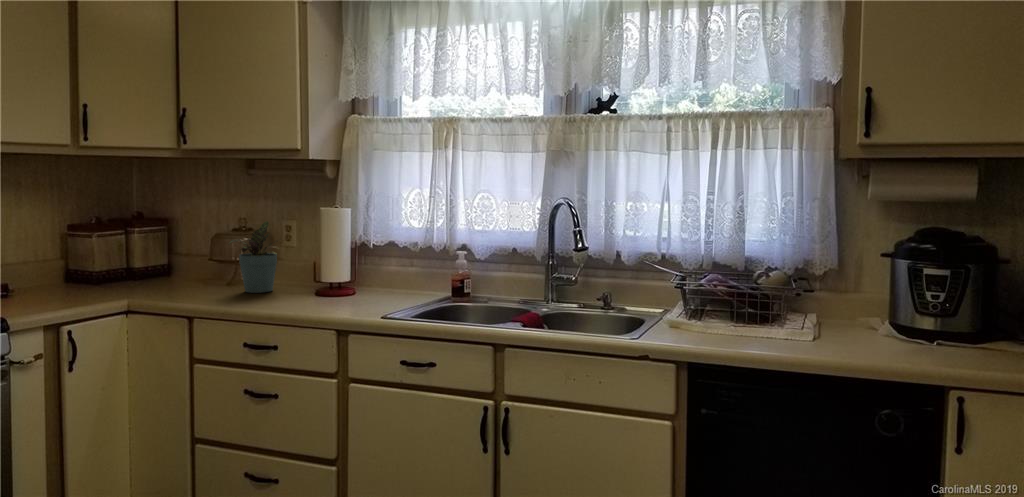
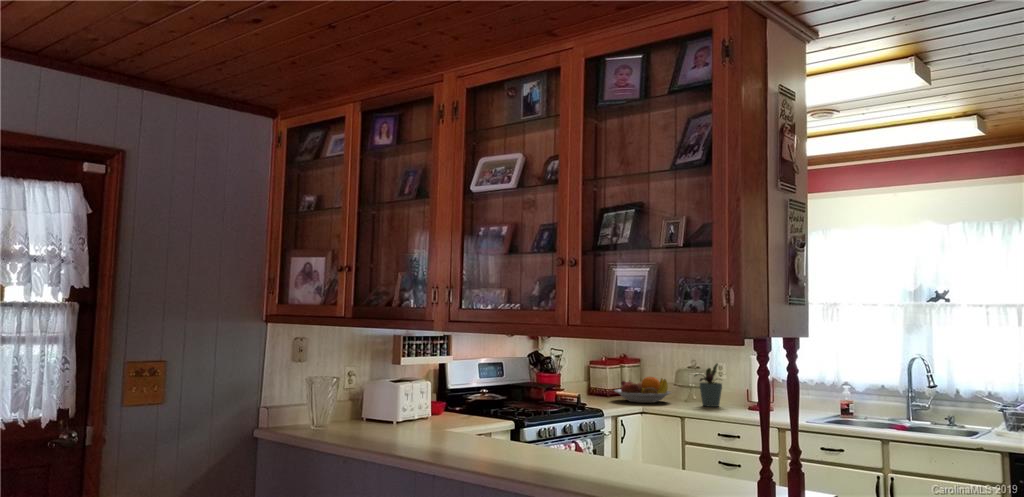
fruit bowl: none [96,247,203,291] -> present [614,377,672,403]

